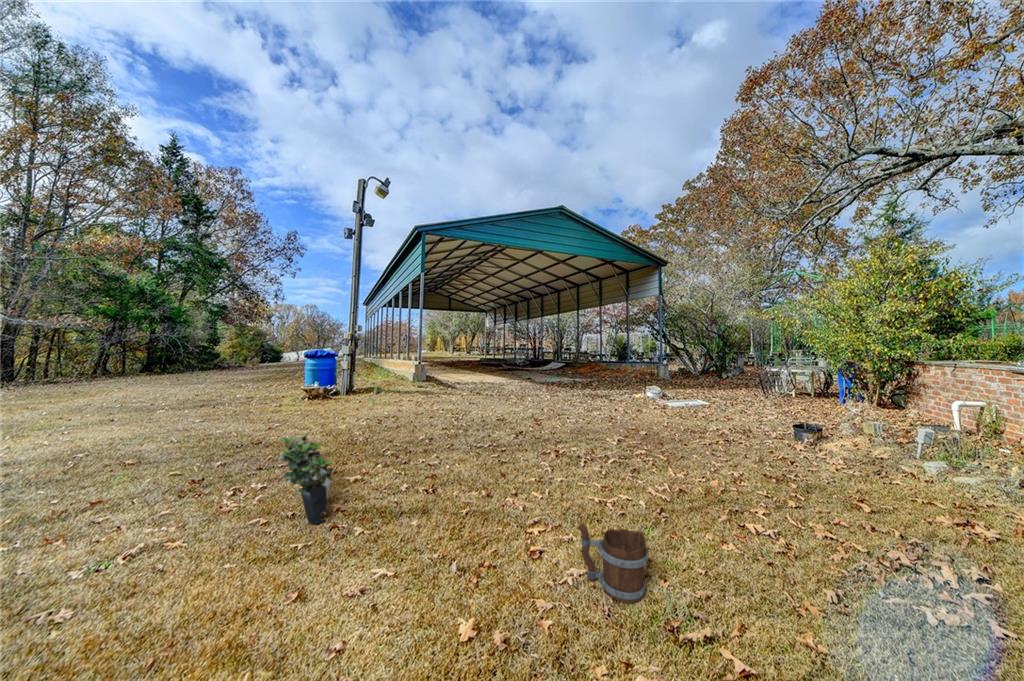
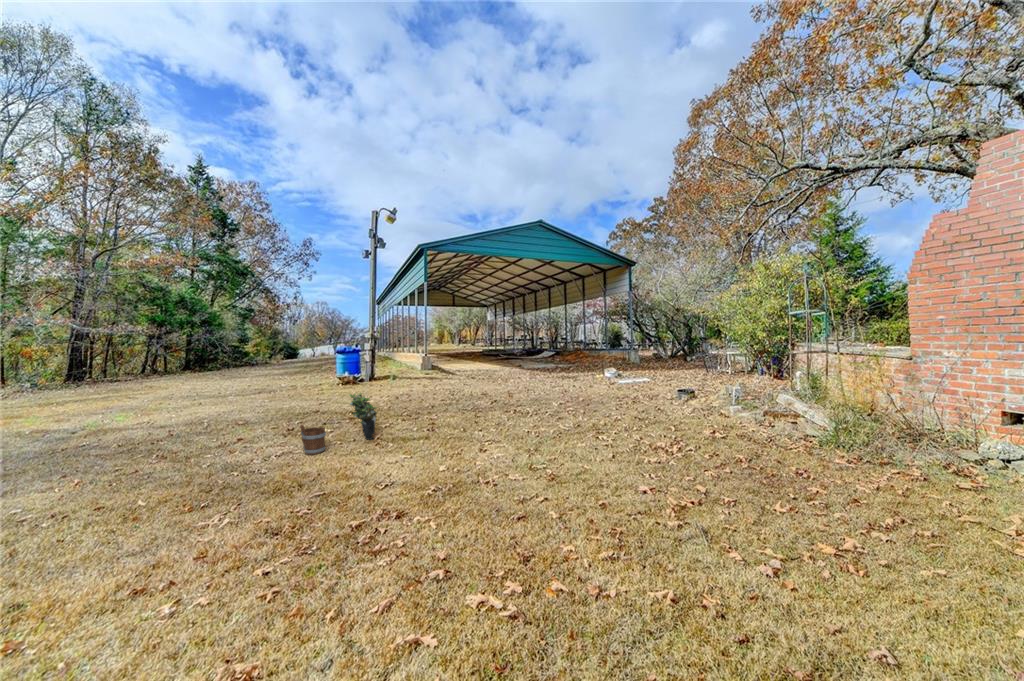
bucket: present [578,523,648,603] -> present [300,425,326,455]

